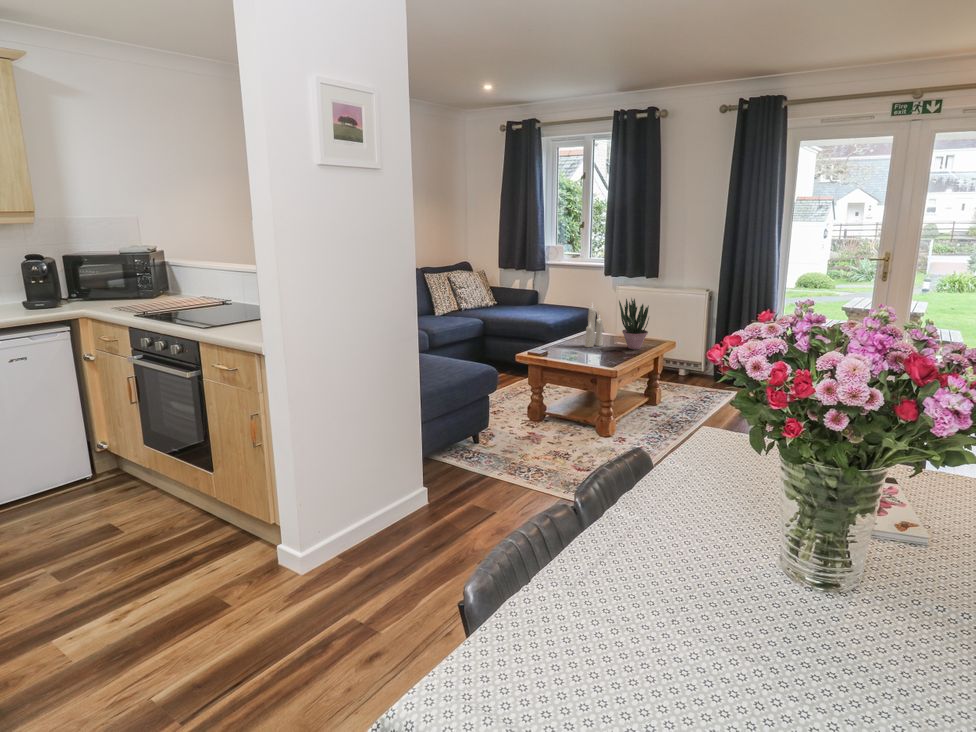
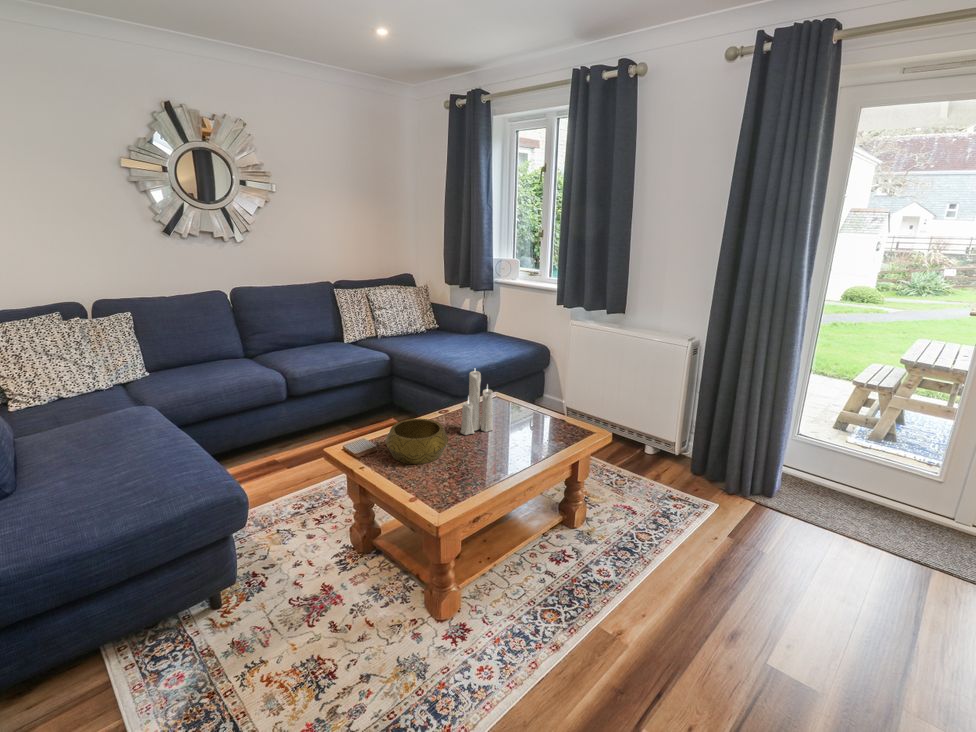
potted plant: present [619,298,649,350] -> none [510,361,558,448]
decorative bowl: none [551,335,589,357] -> present [386,419,448,464]

